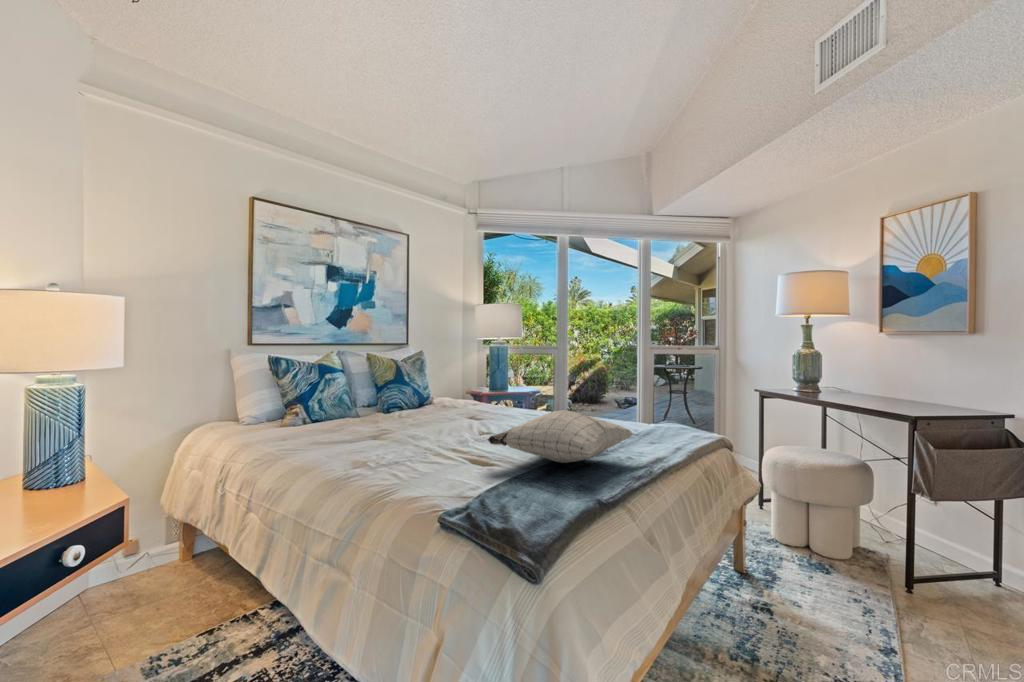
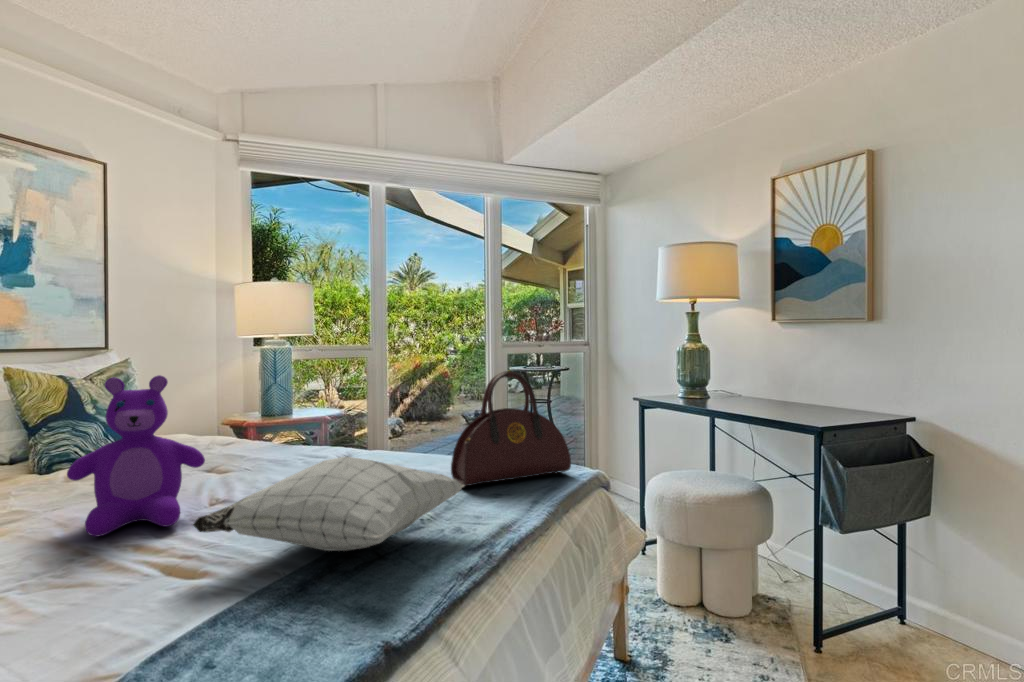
teddy bear: none [414,360,479,445] -> present [67,375,205,536]
handbag: none [620,364,704,438] -> present [451,371,571,486]

